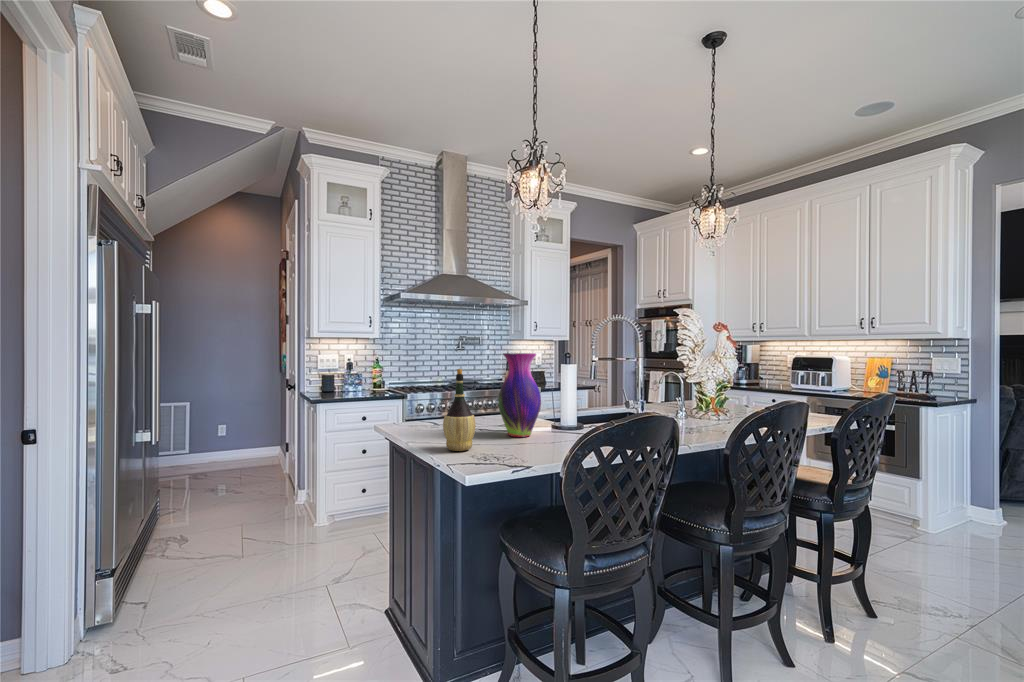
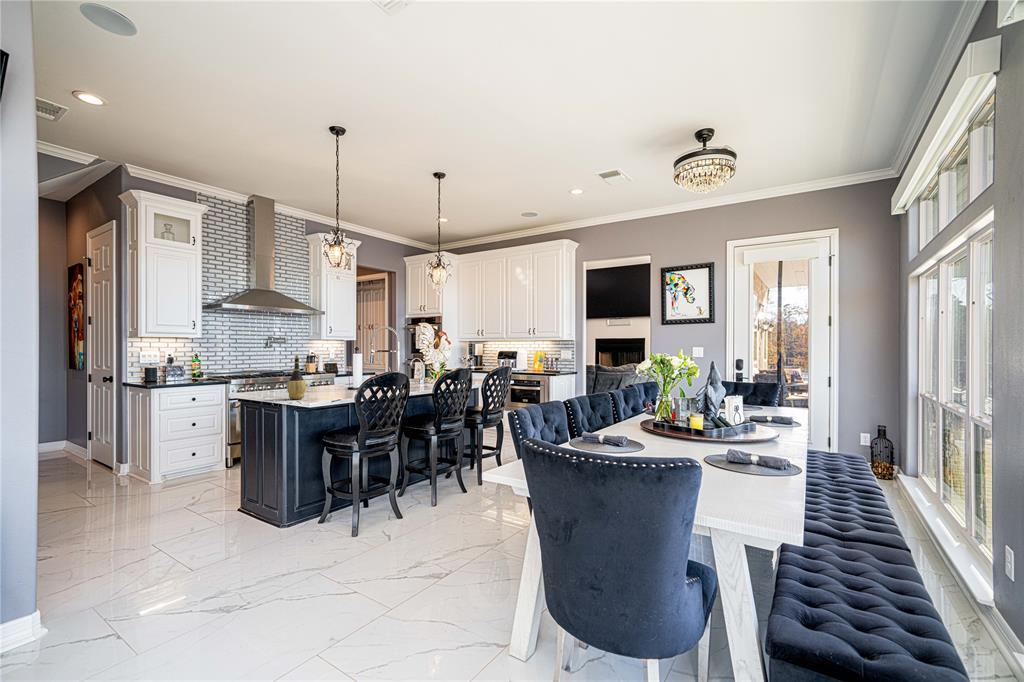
vase: present [498,353,541,437] -> none [316,348,342,393]

